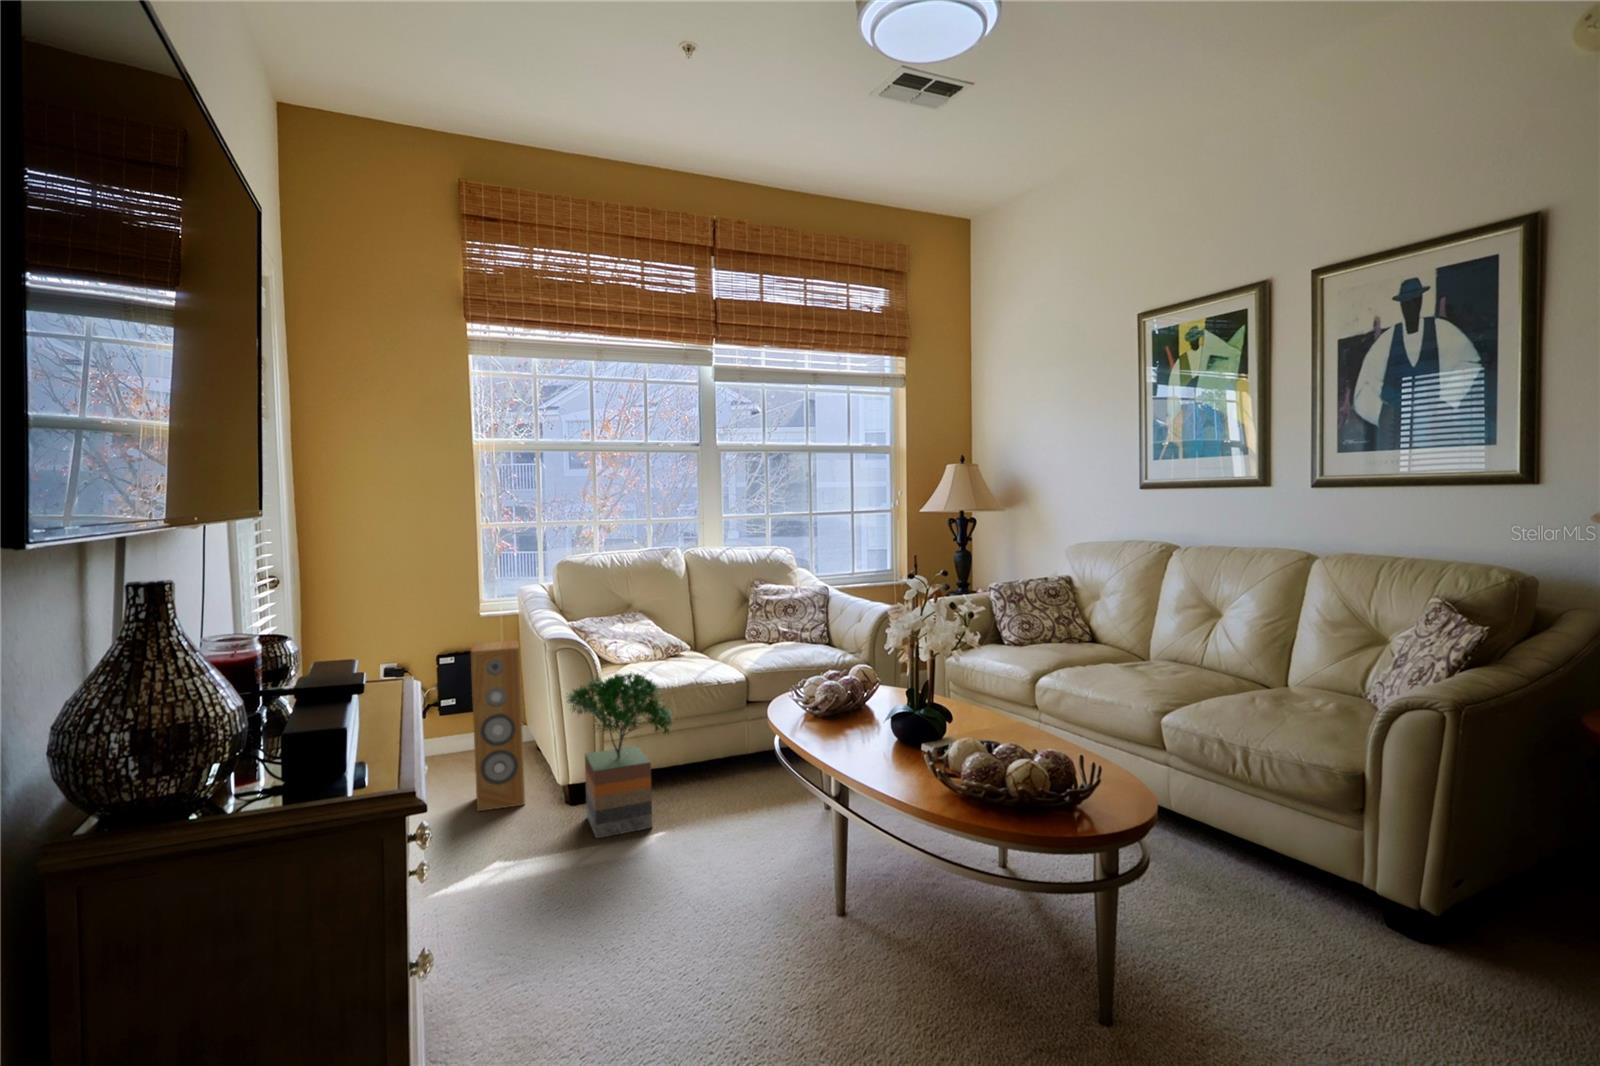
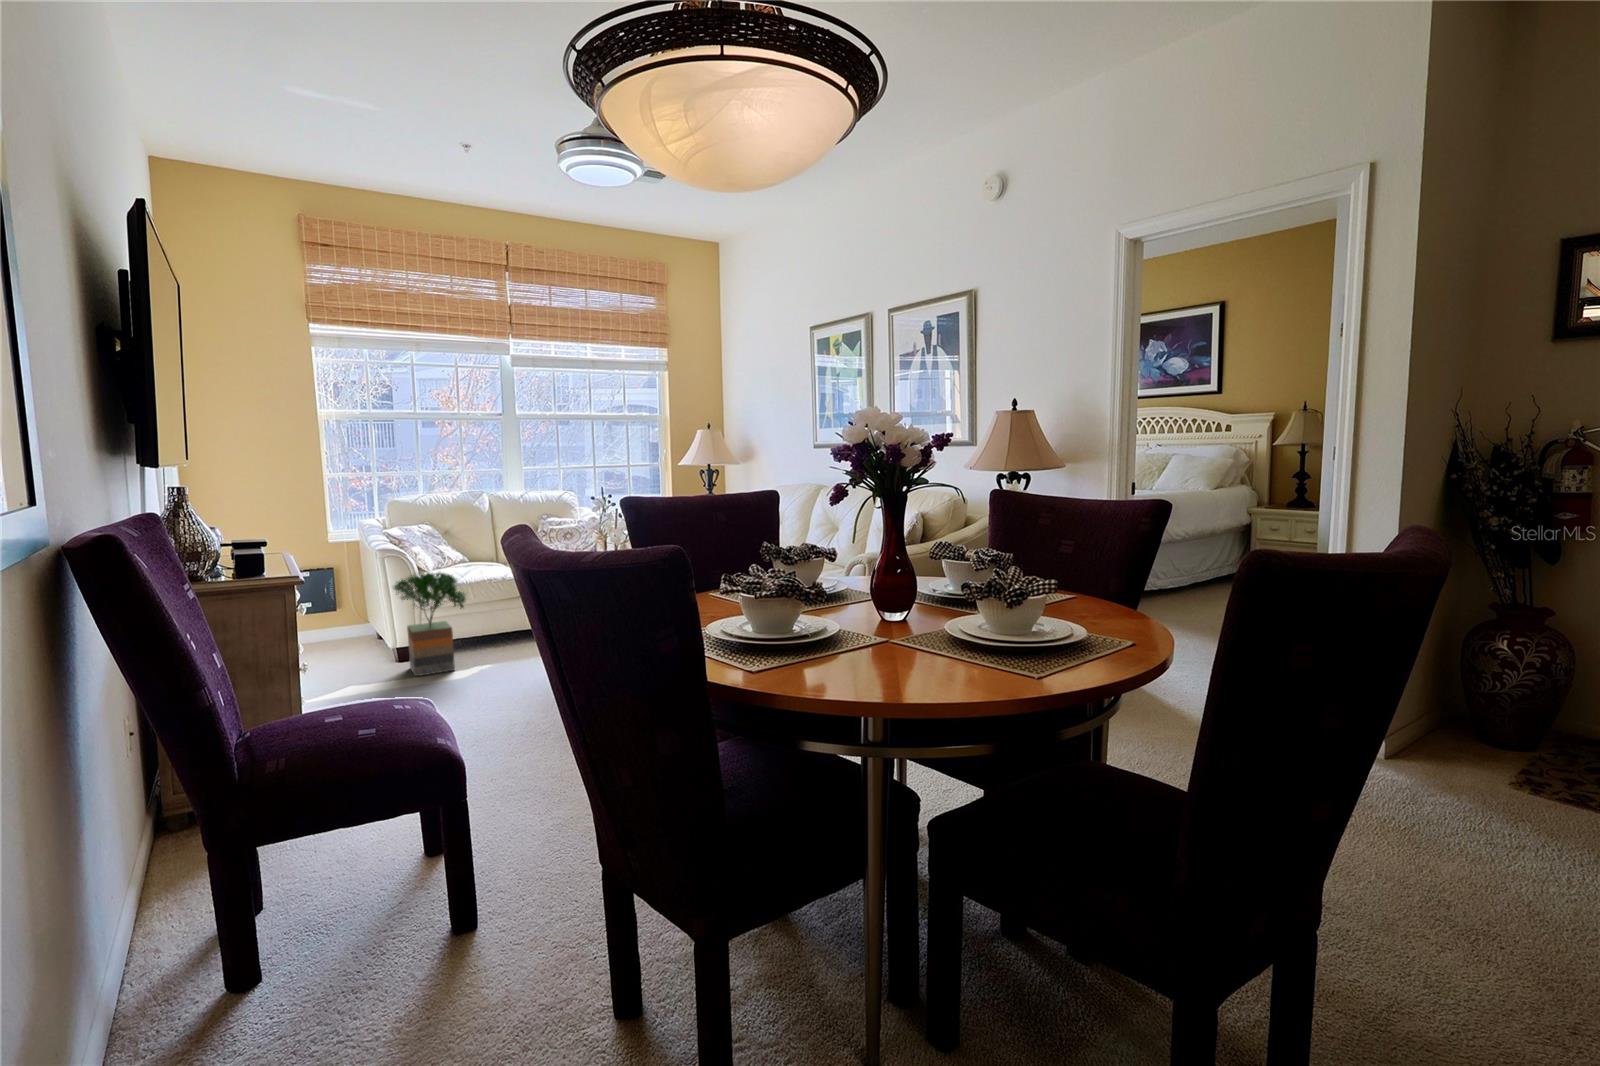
speaker: present [471,641,525,811] -> none [322,554,366,669]

